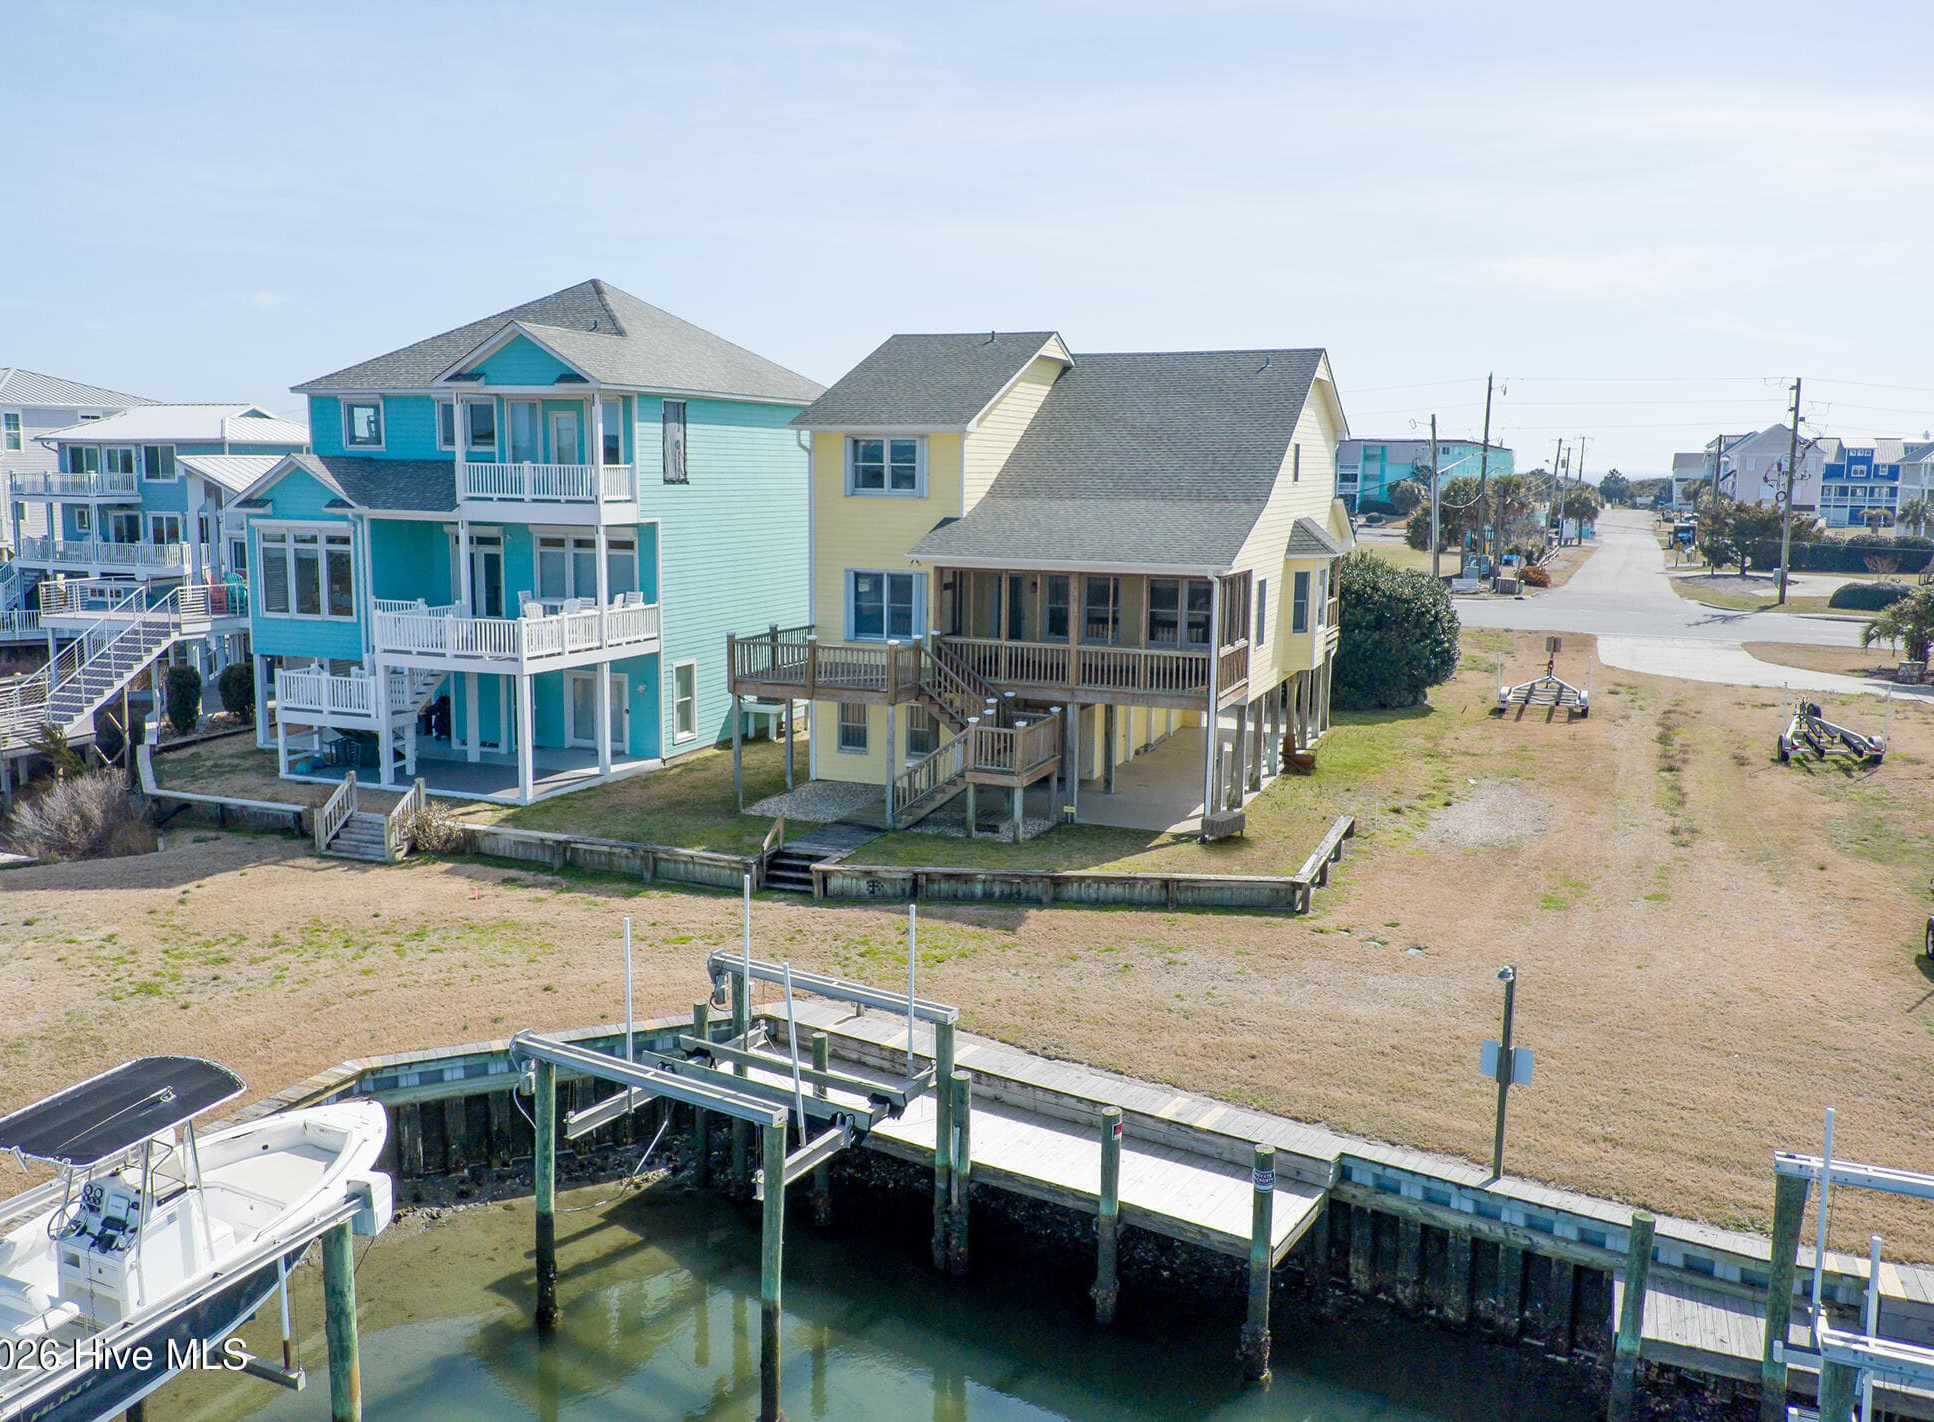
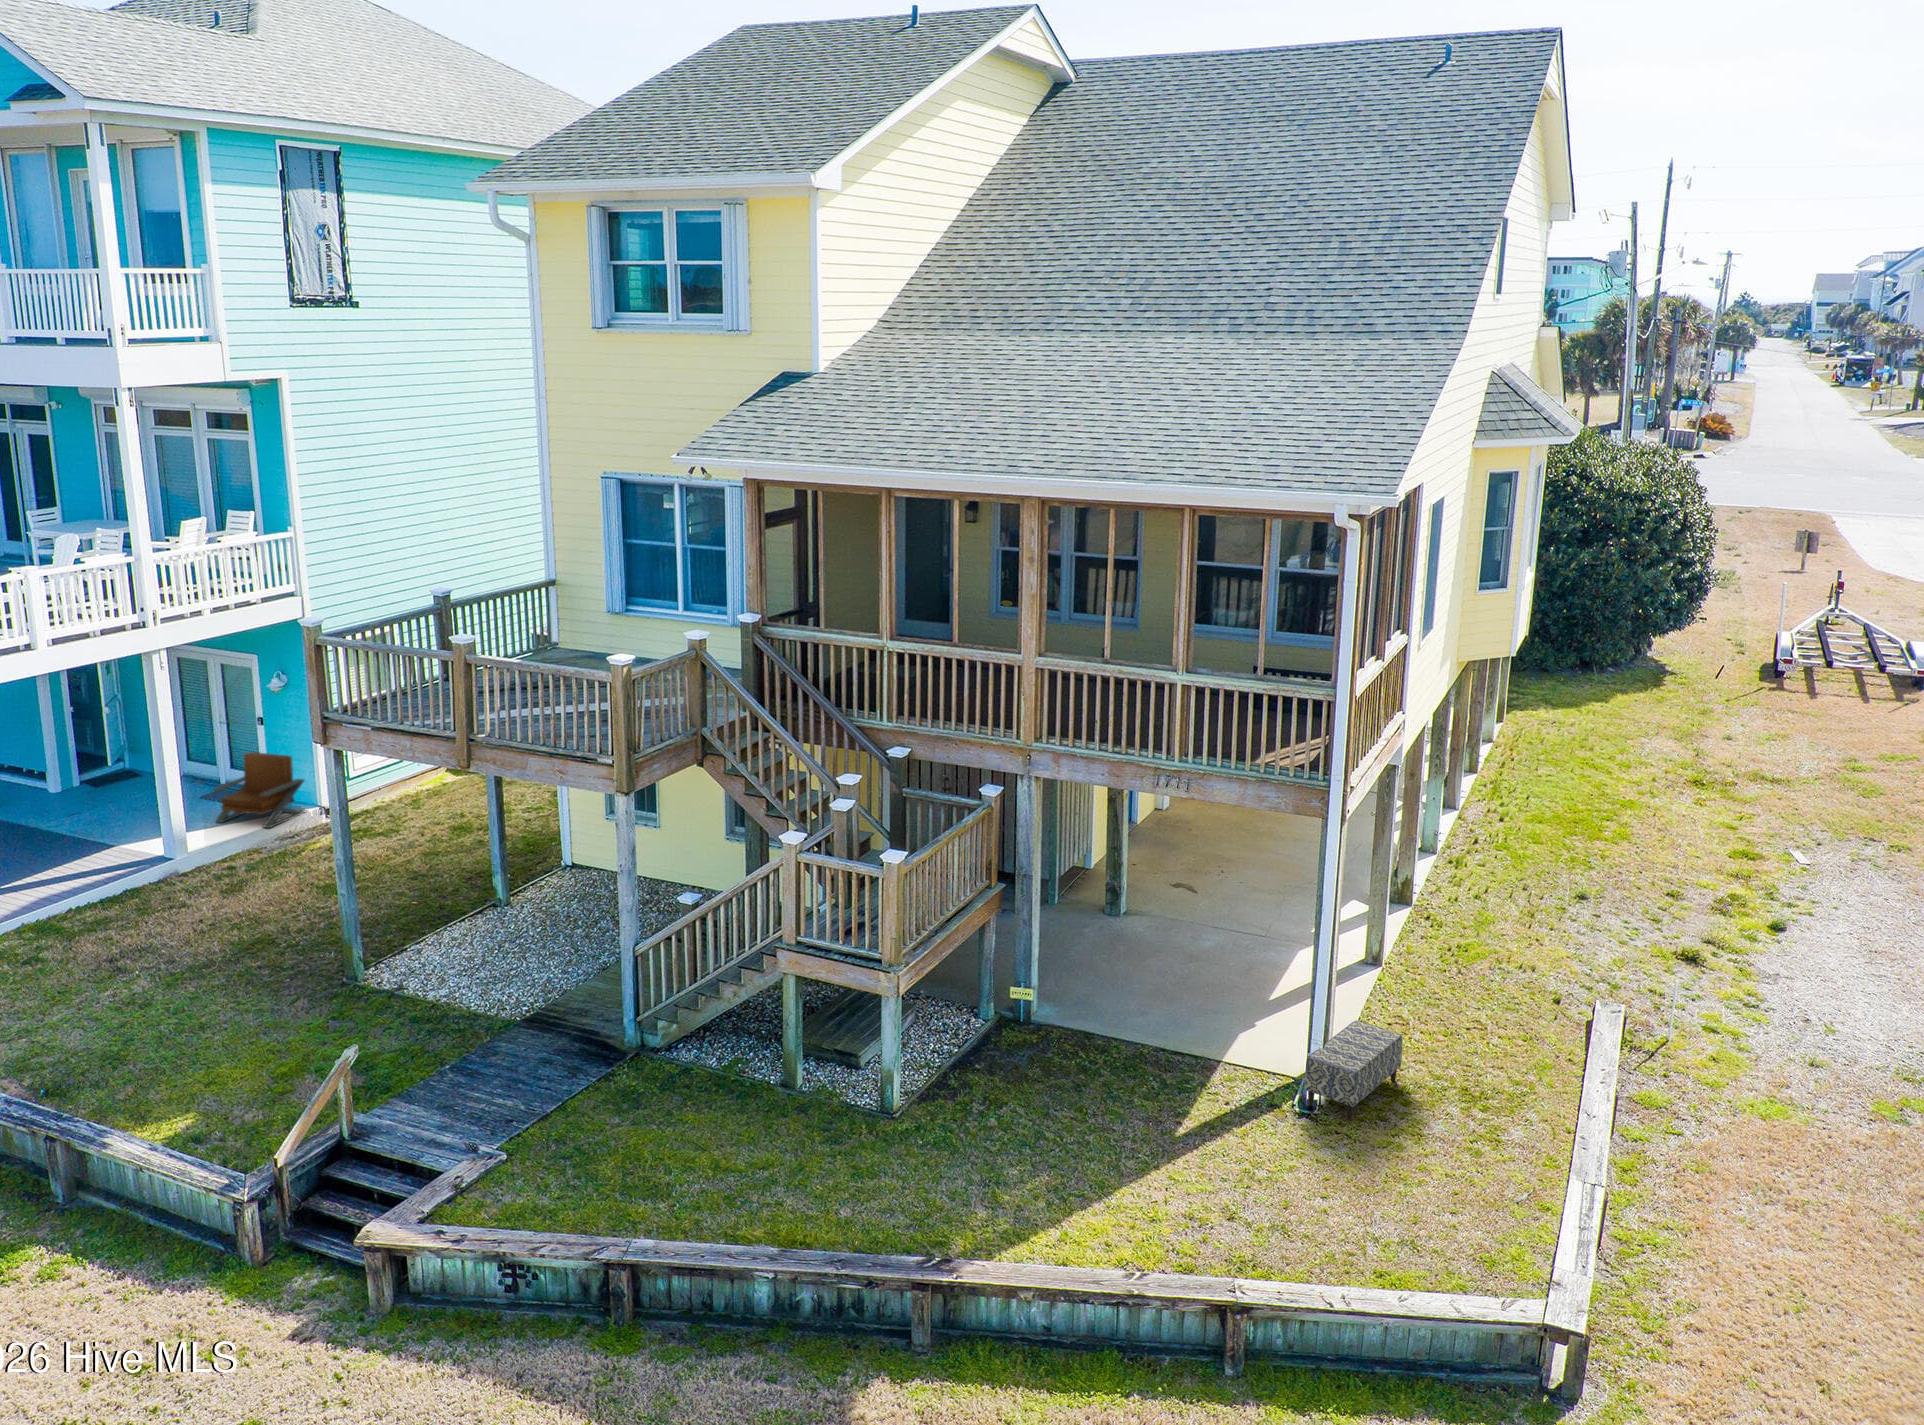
lounge chair: present [1279,734,1317,775] -> present [212,752,306,828]

